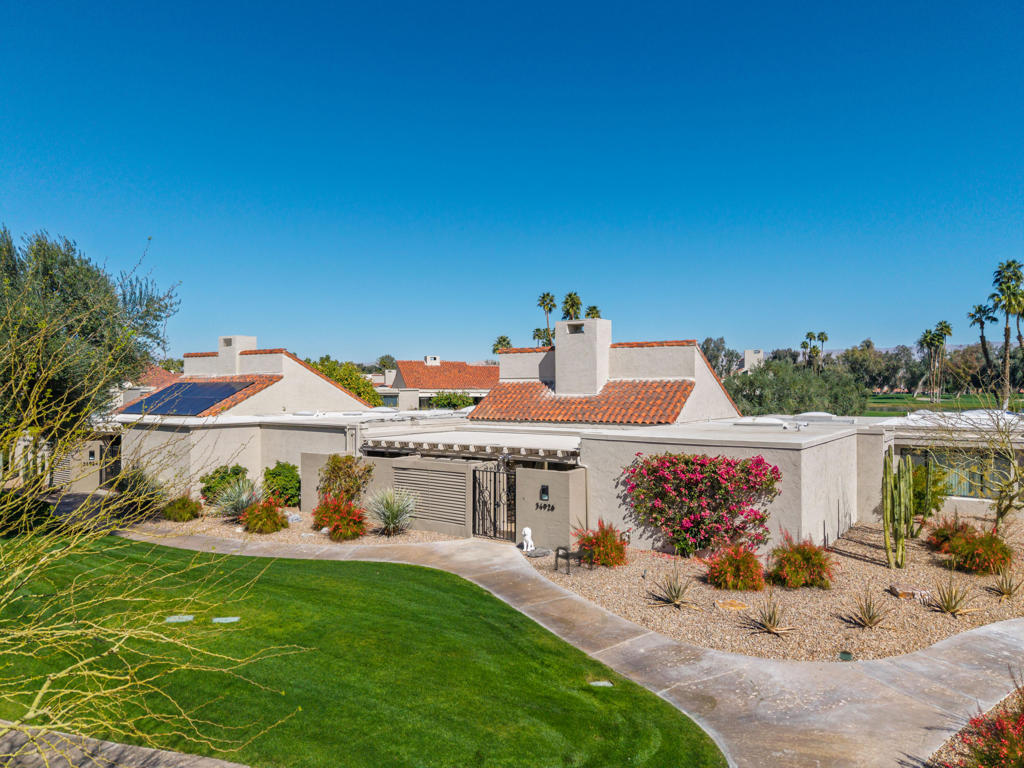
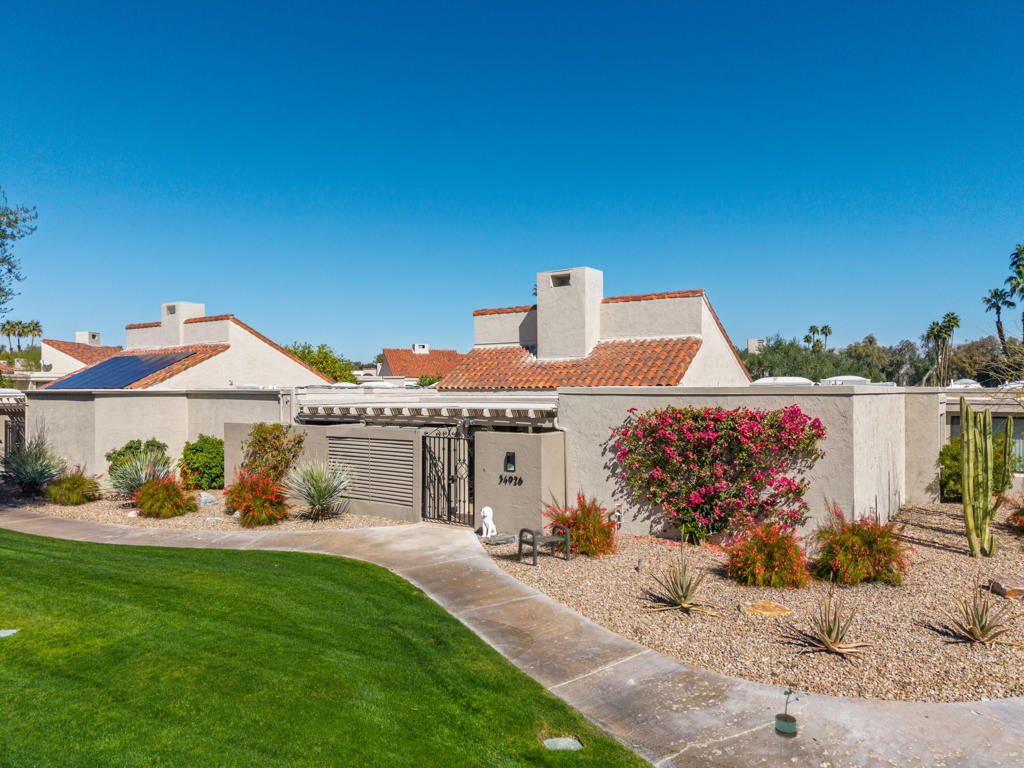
potted plant: present [839,624,858,660] -> present [770,661,809,733]

